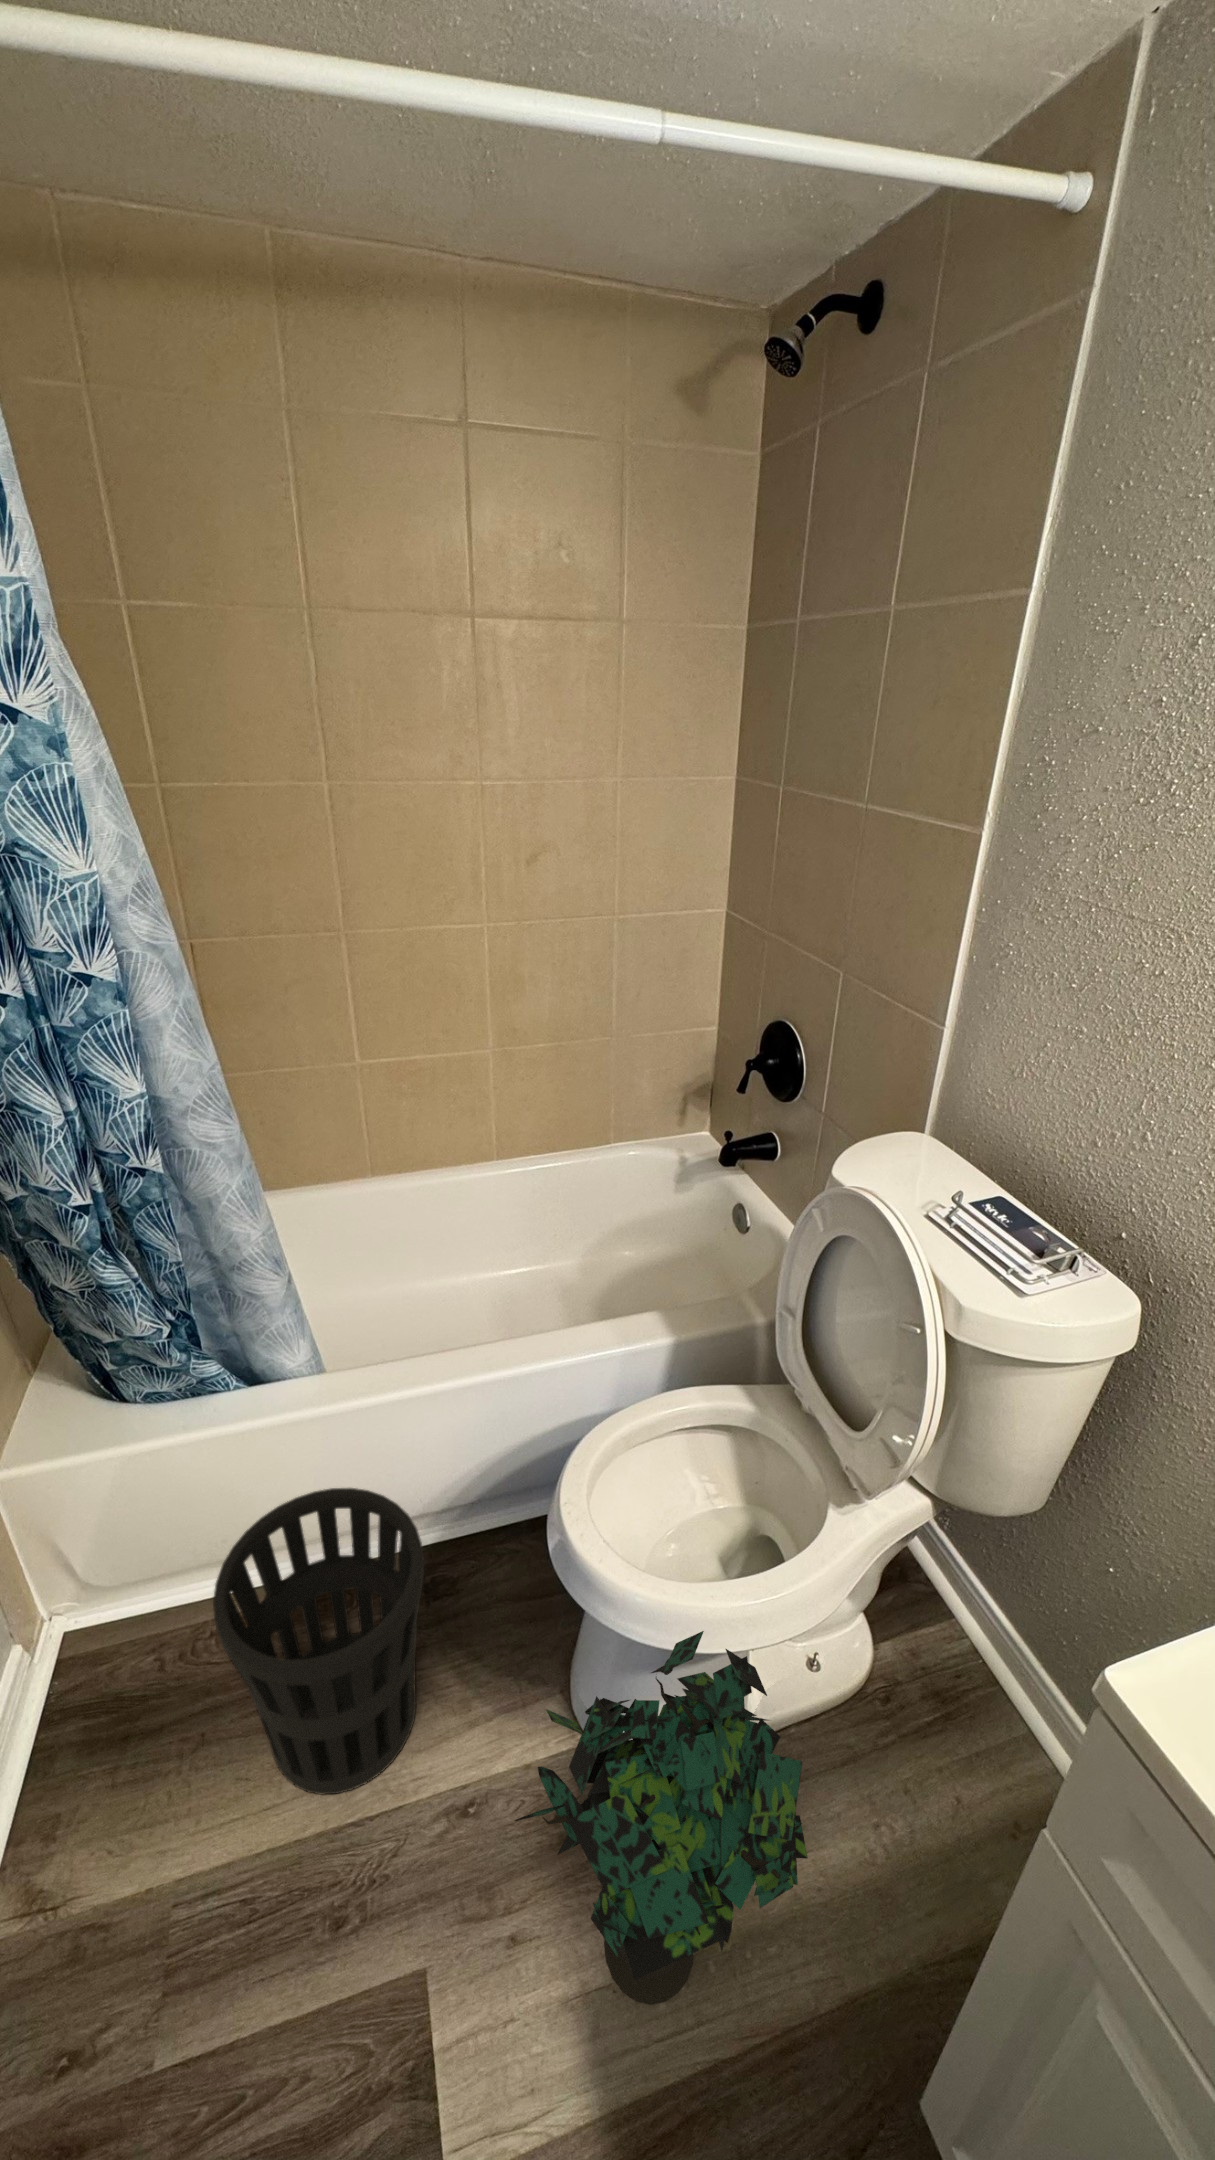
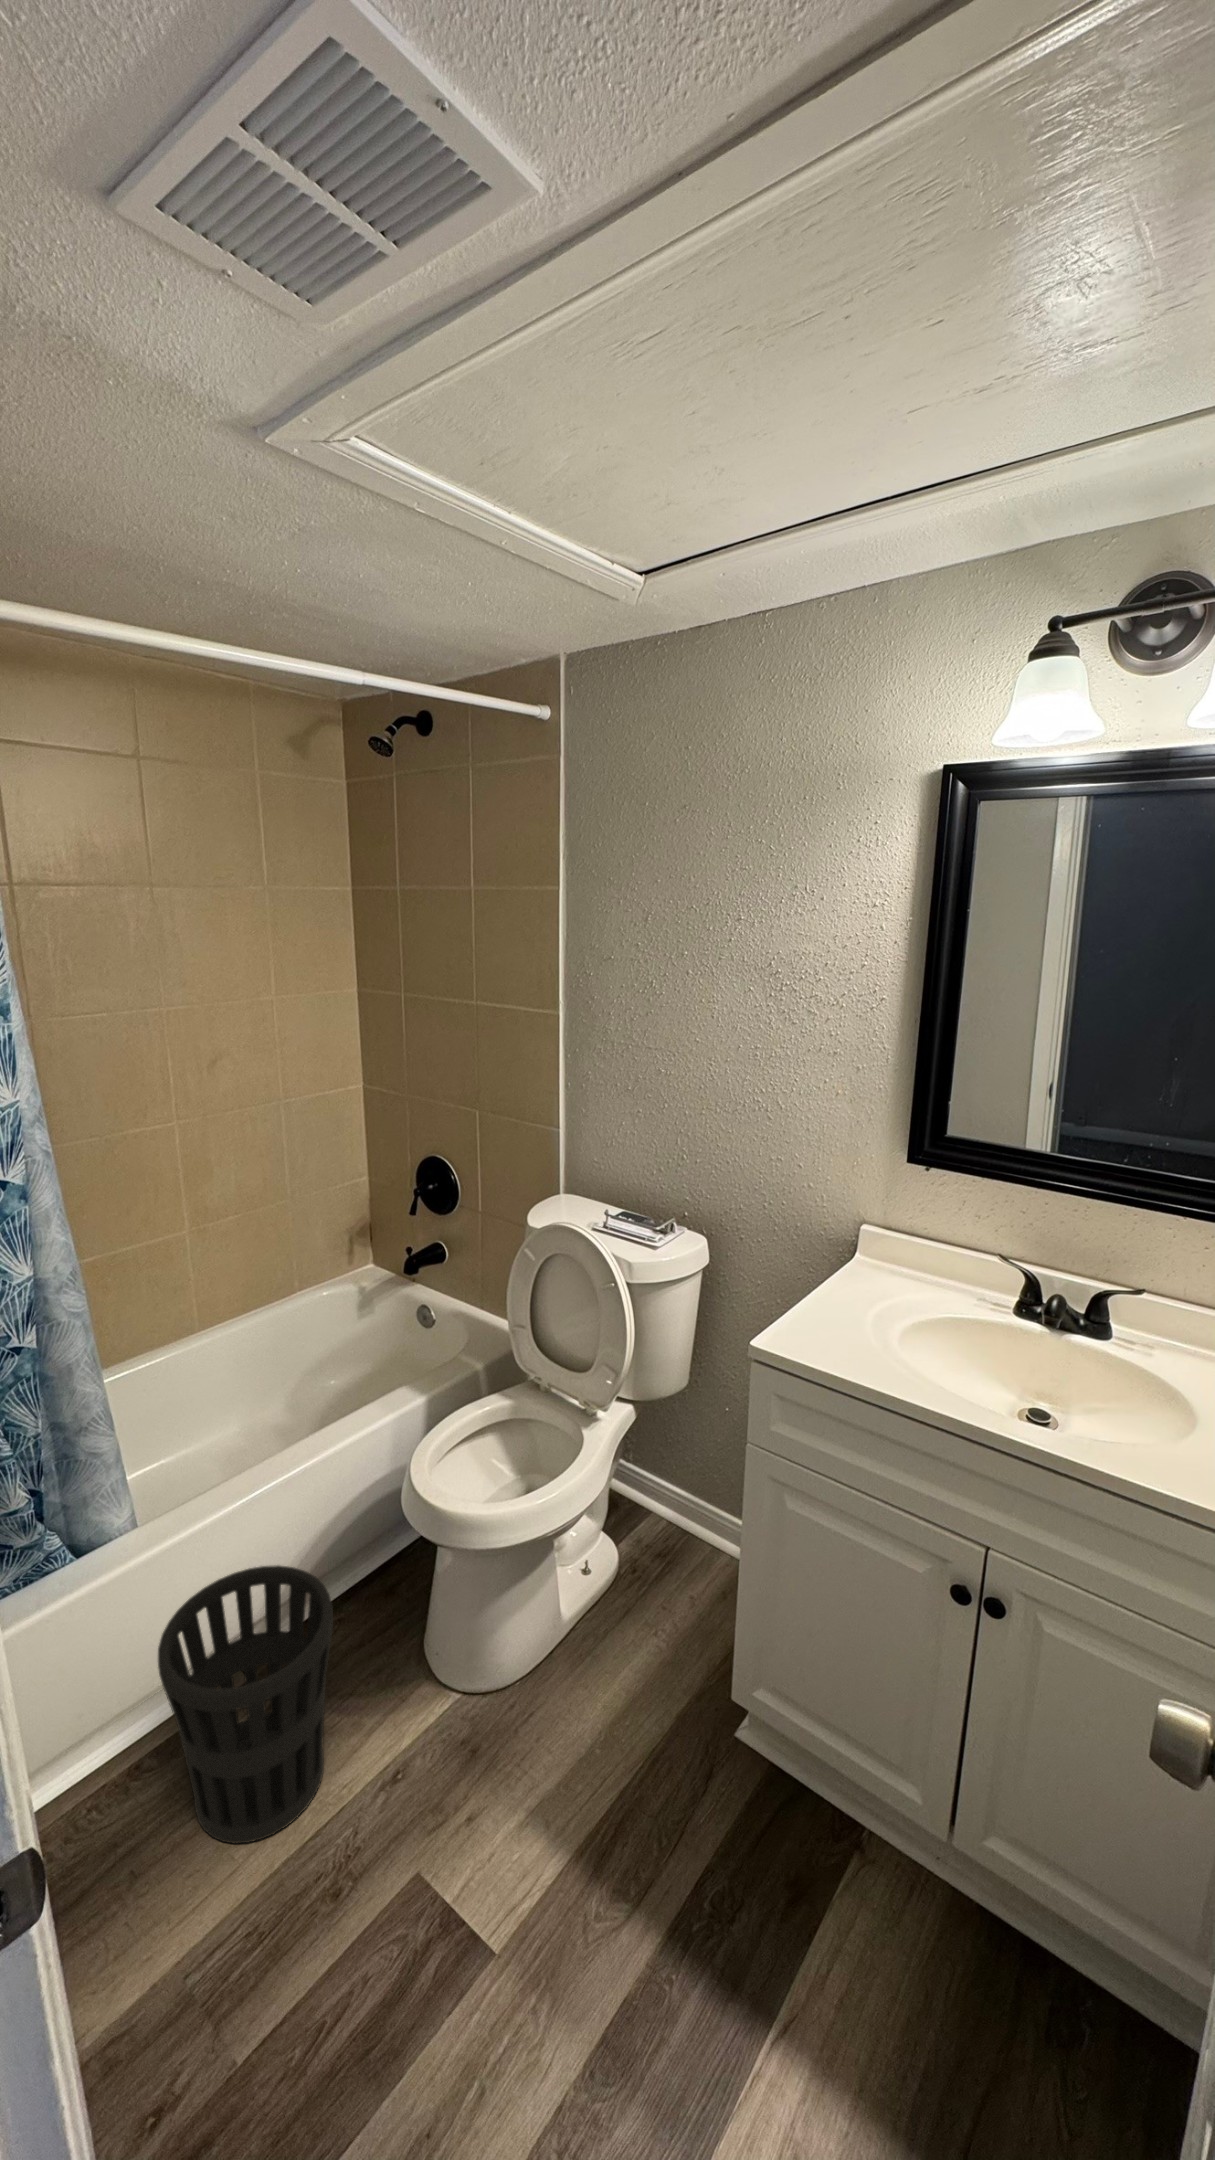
decorative plant: present [515,1631,808,2005] -> none [465,1484,647,1800]

